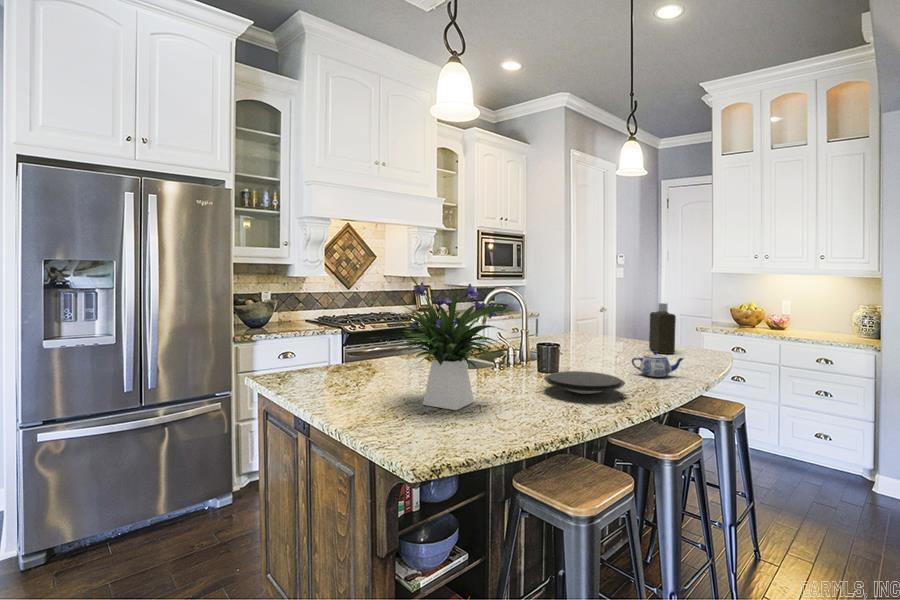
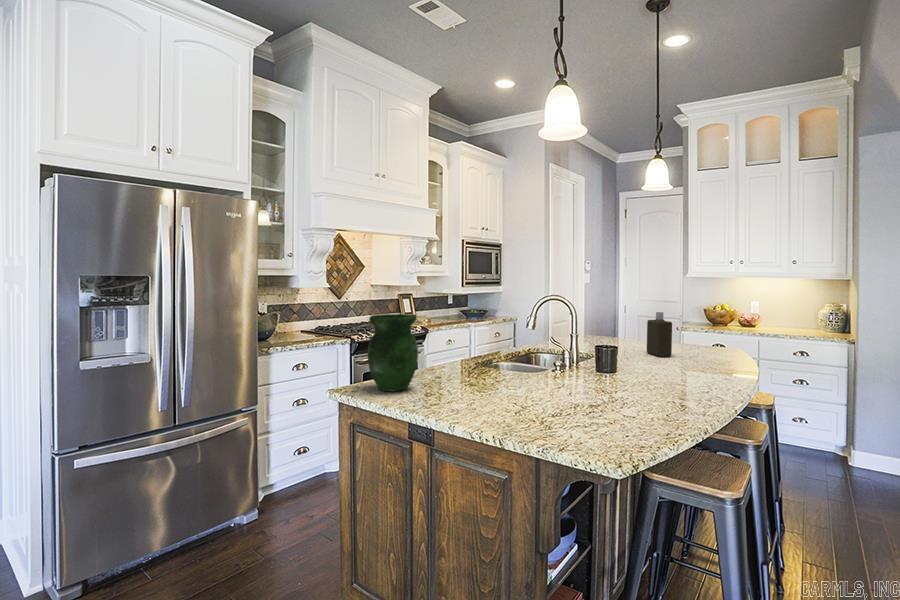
flower arrangement: present [382,277,506,410] -> none [479,296,588,414]
vase: none [299,298,354,379] -> present [367,314,418,391]
teapot: present [632,351,684,377] -> none [654,356,699,378]
plate: present [544,371,625,394] -> none [597,376,669,395]

